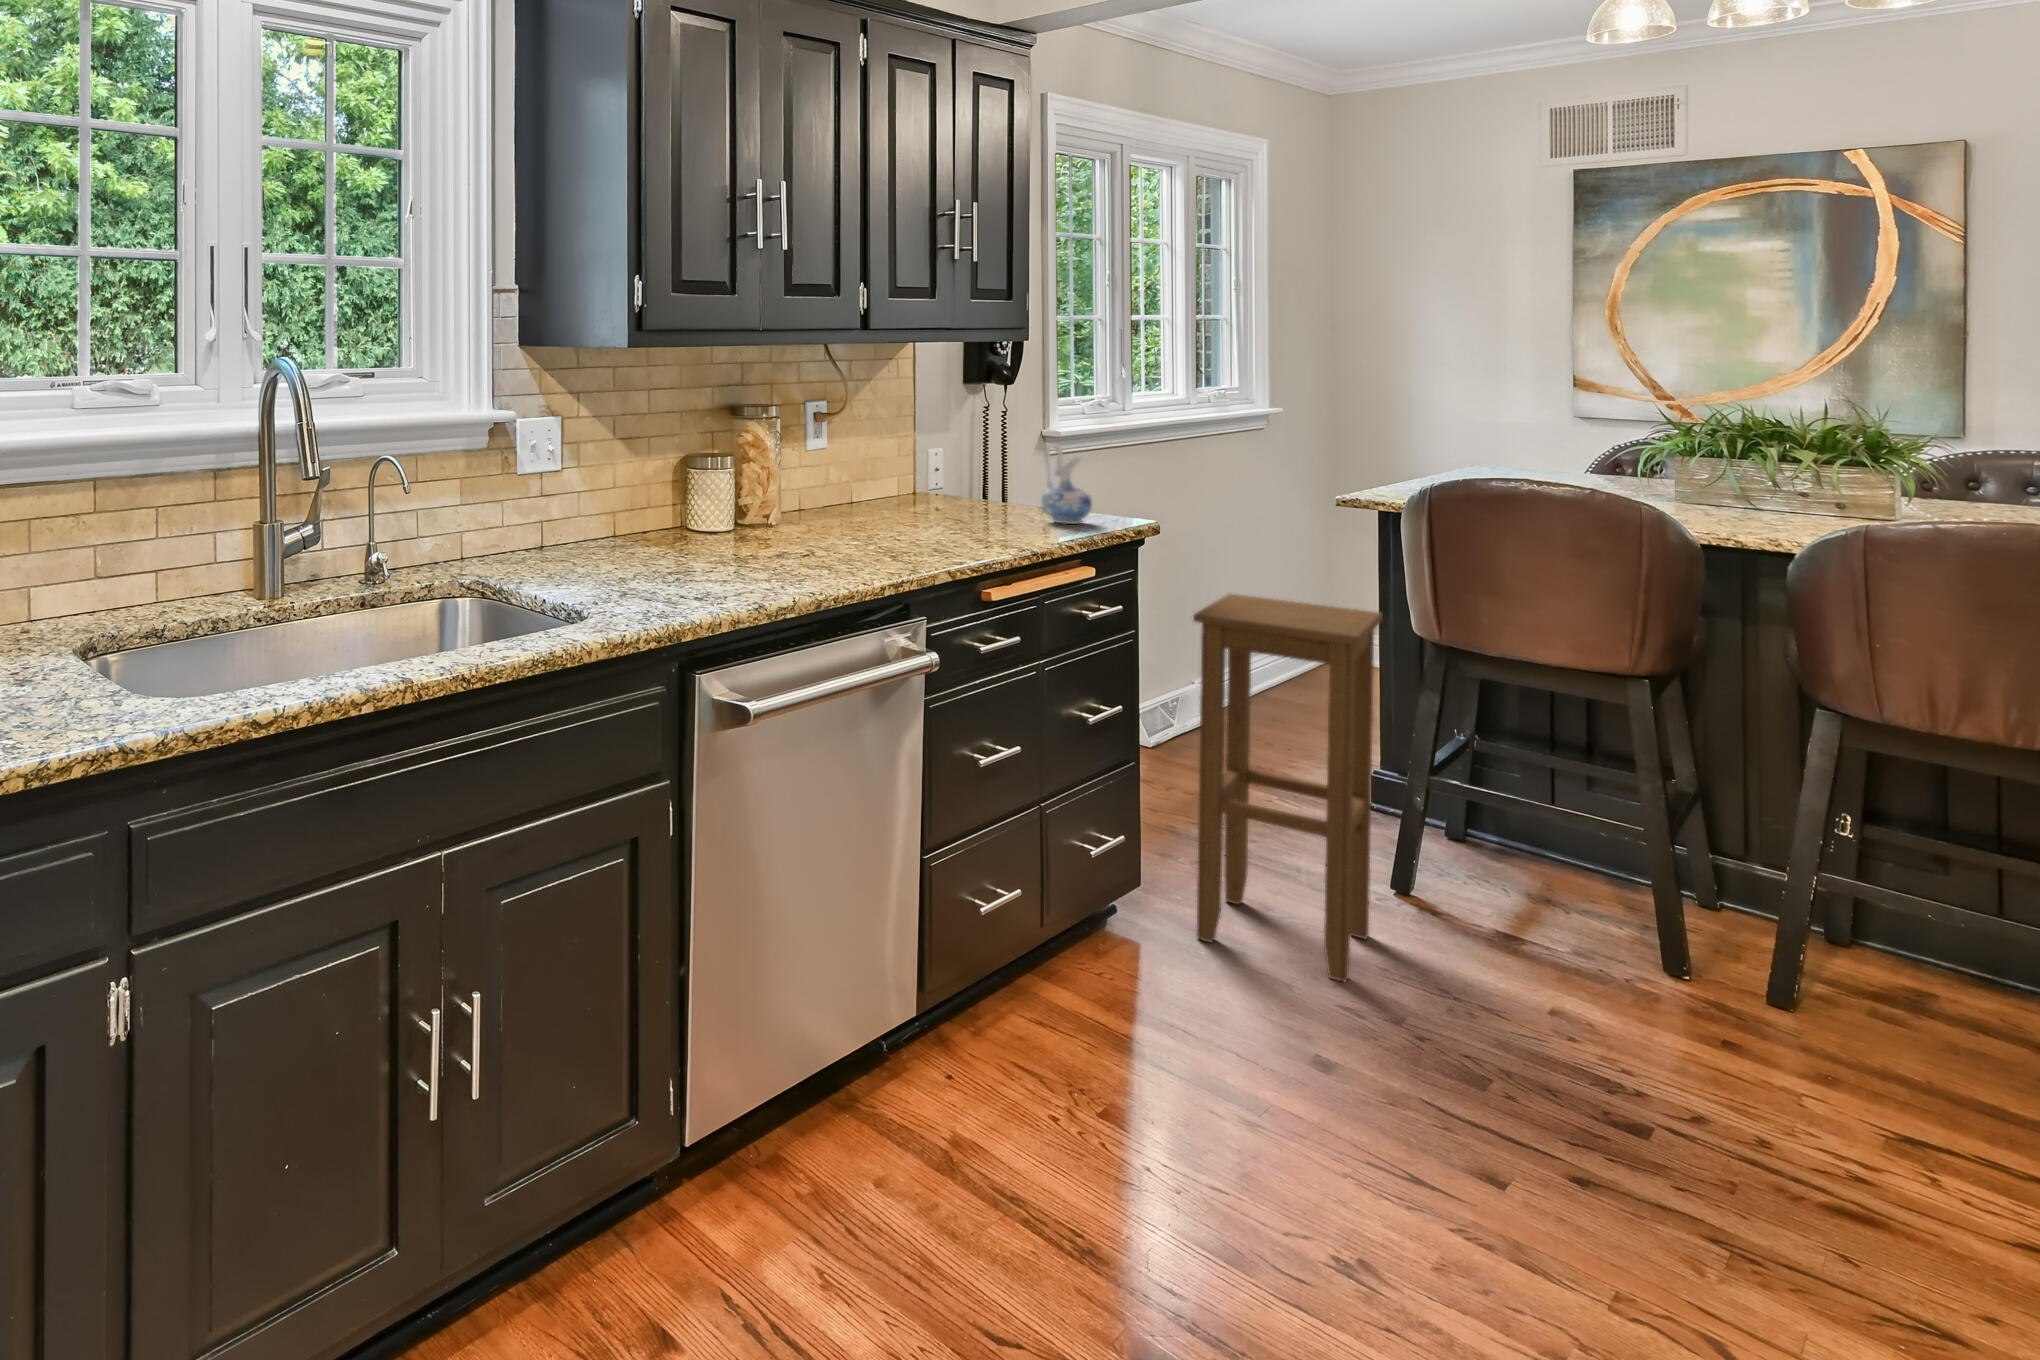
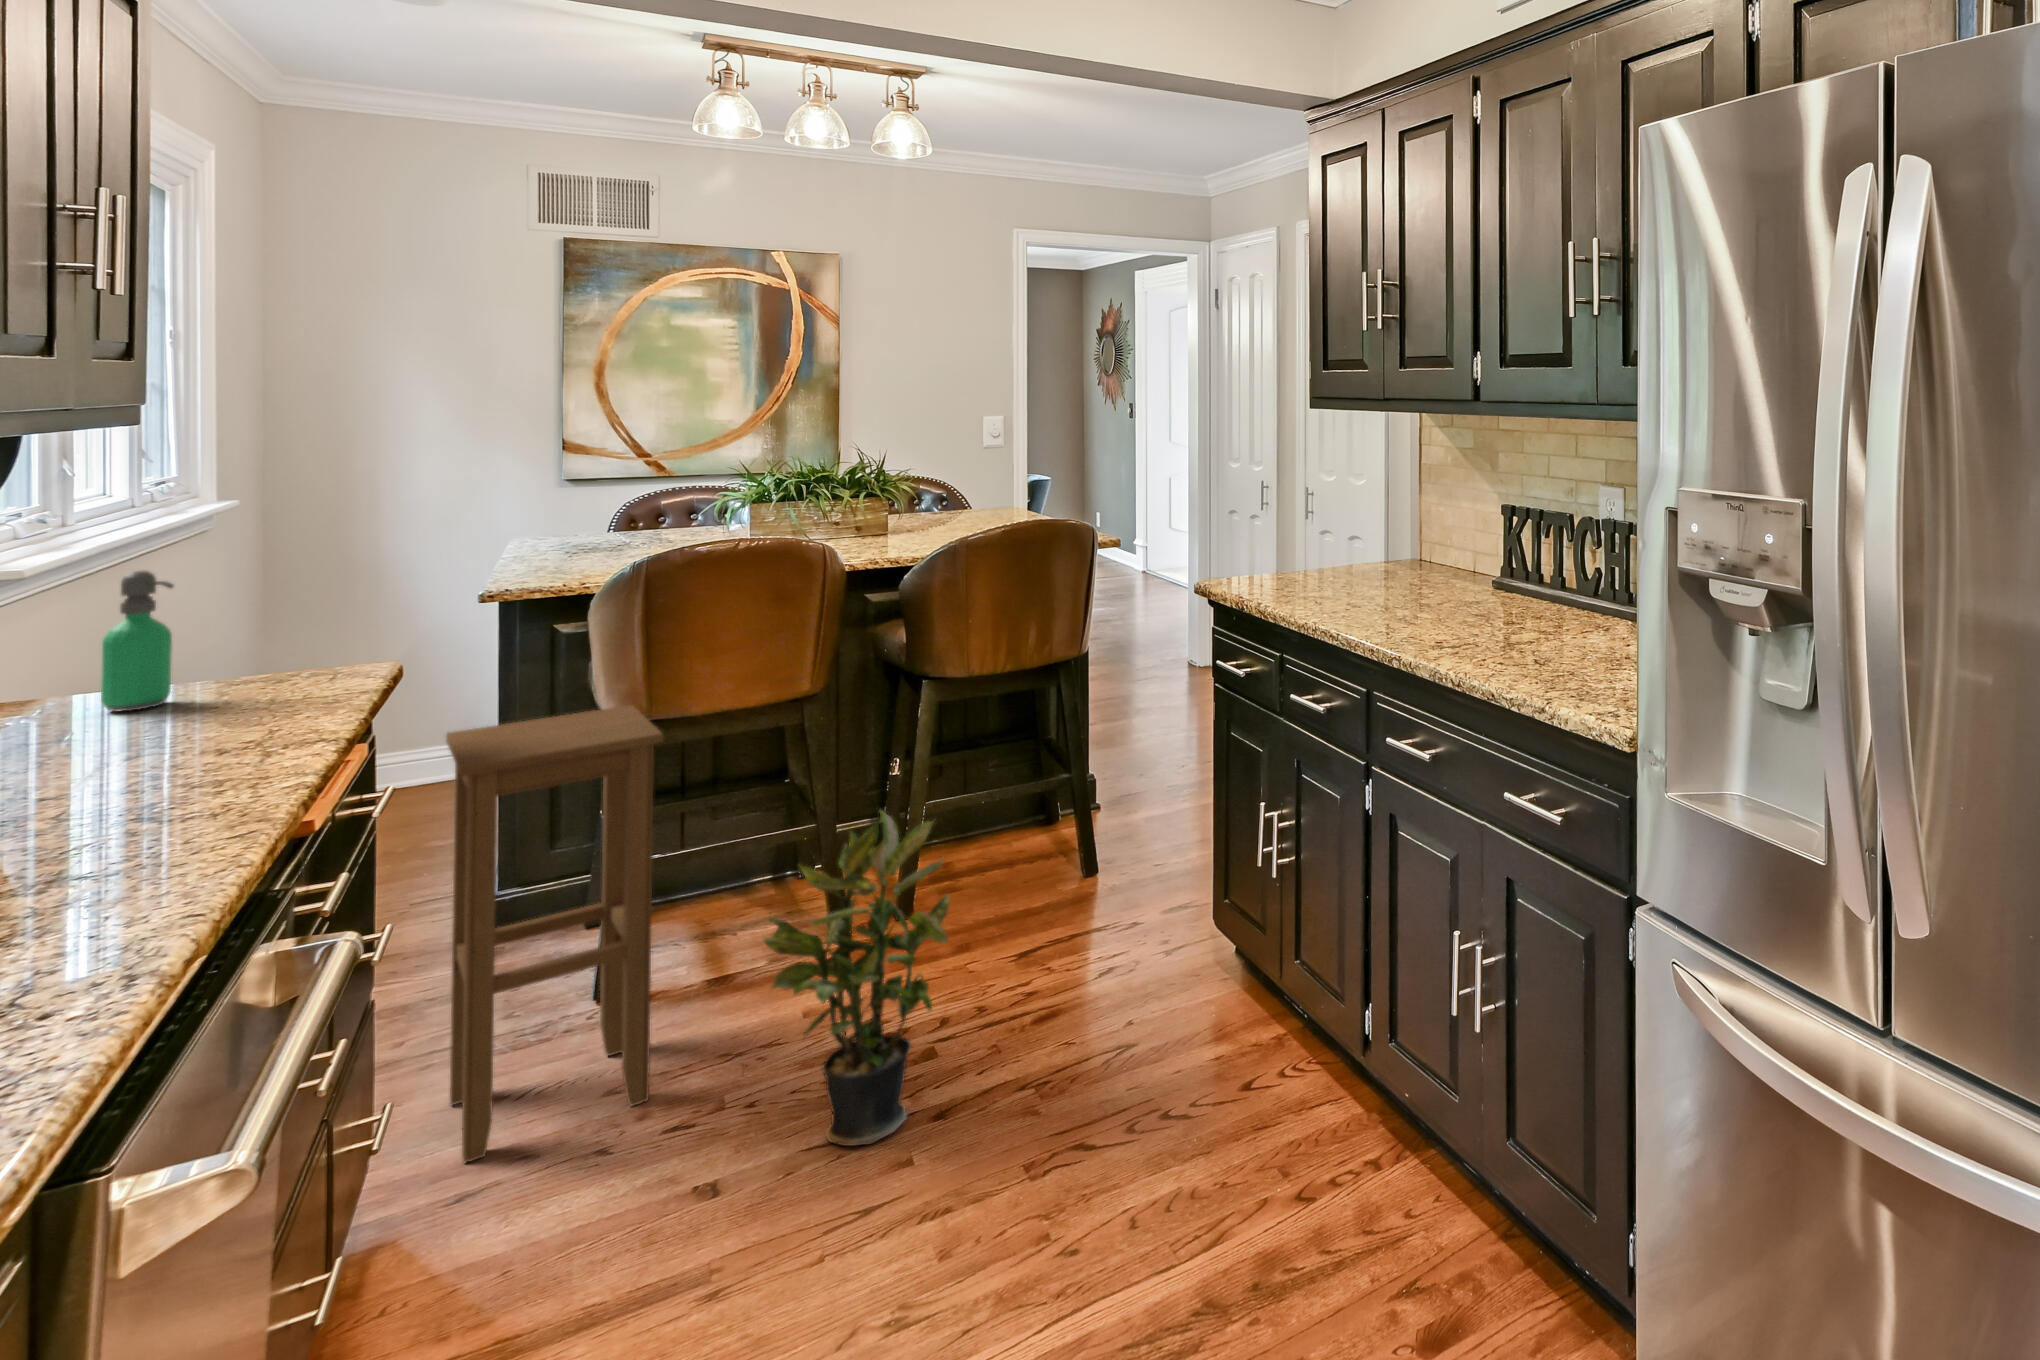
soap dispenser: none [991,423,1024,514] -> present [101,570,173,711]
ceramic pitcher: present [1042,444,1092,524] -> none [240,590,330,700]
potted plant: none [1377,782,1623,1152] -> present [764,811,949,1147]

